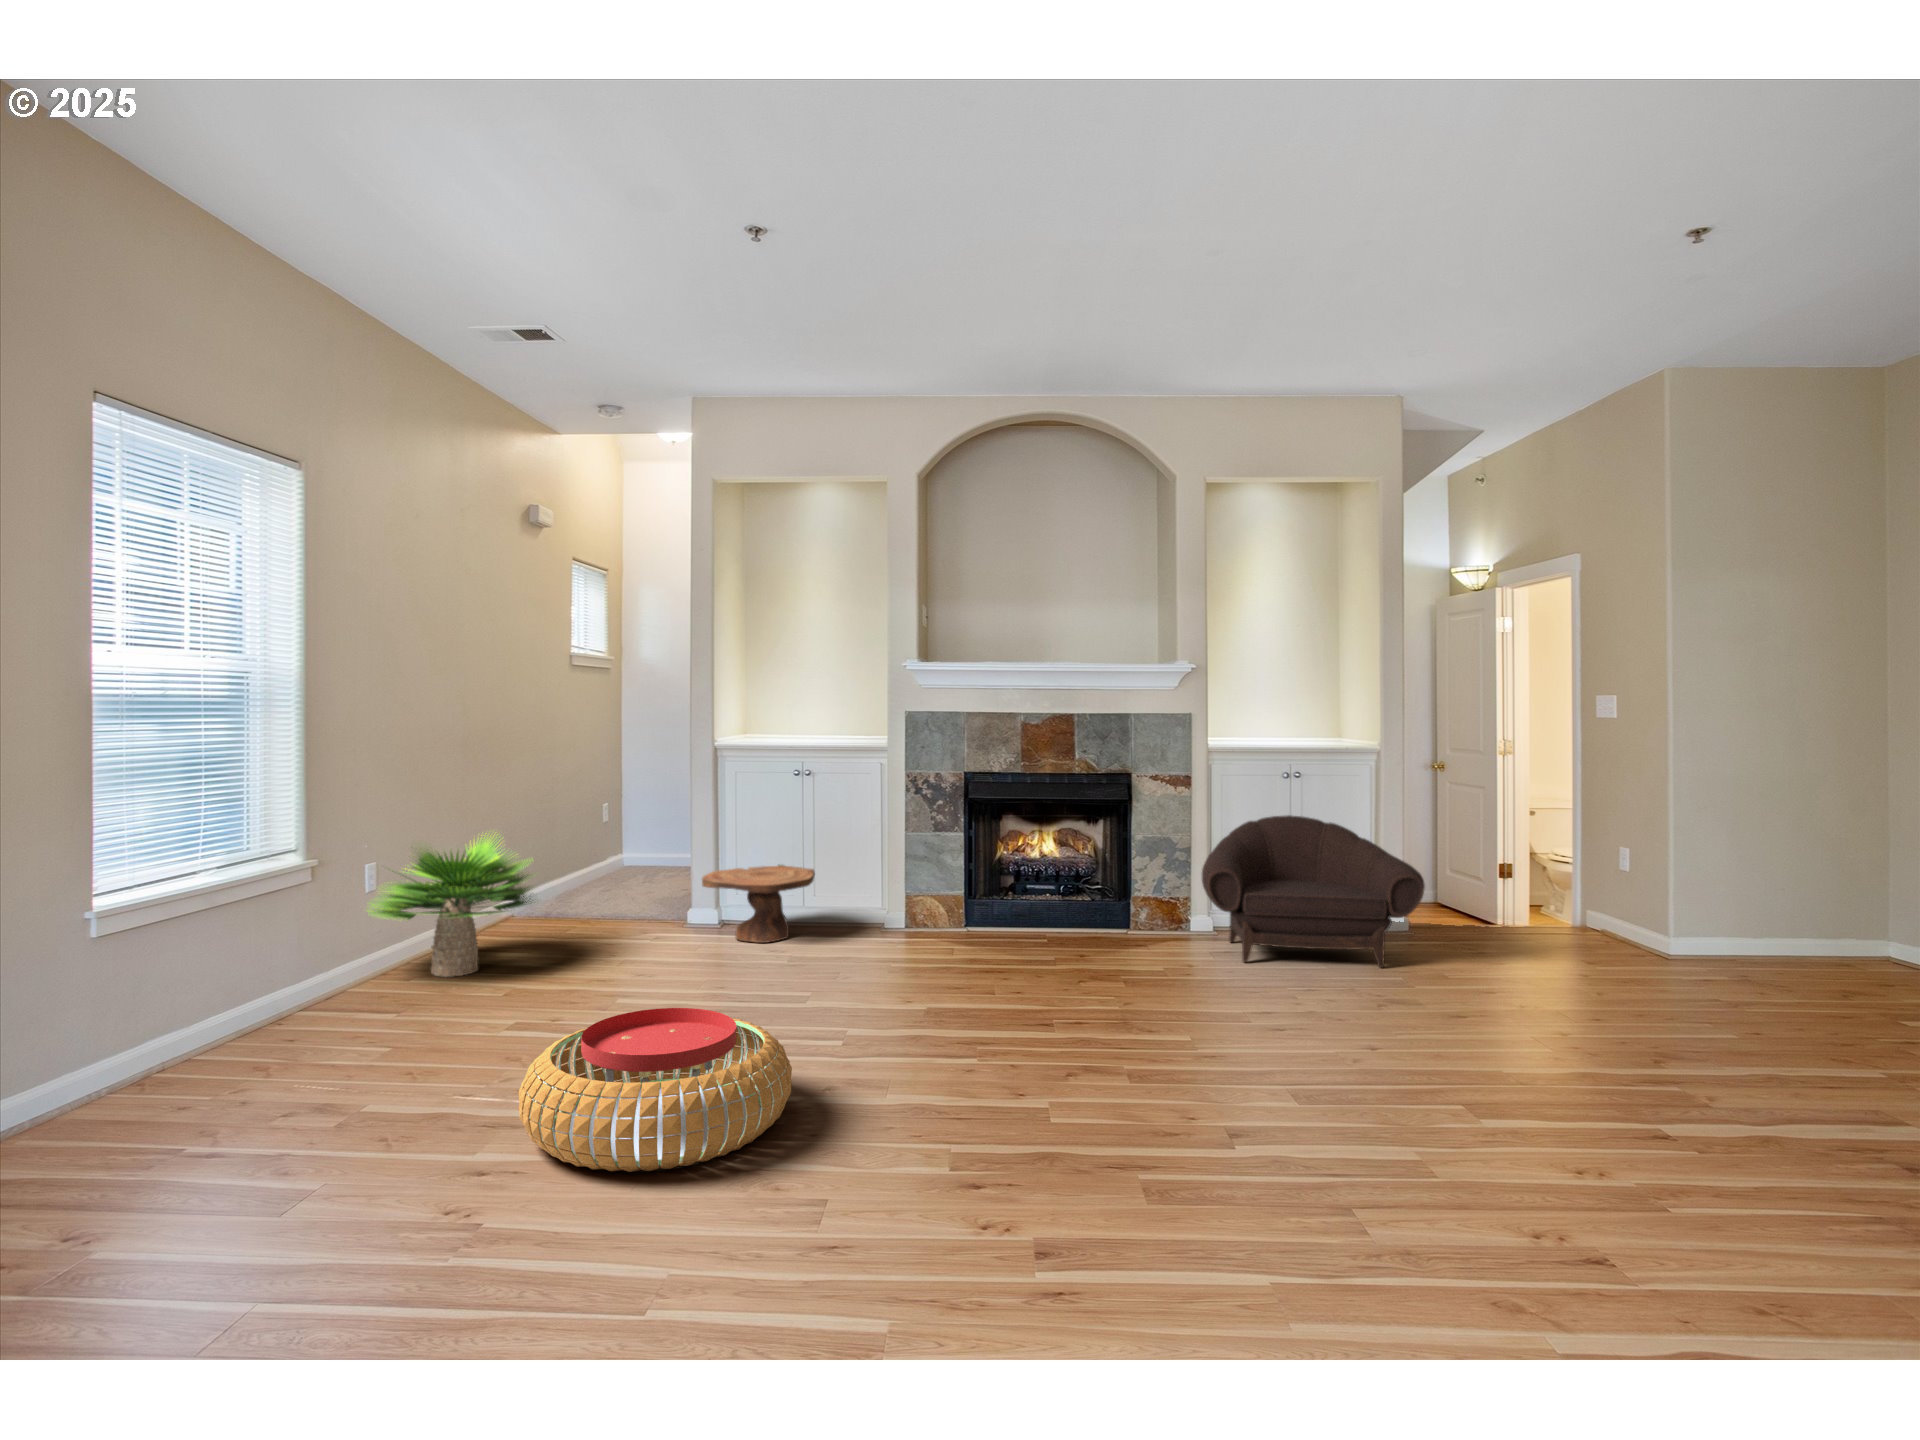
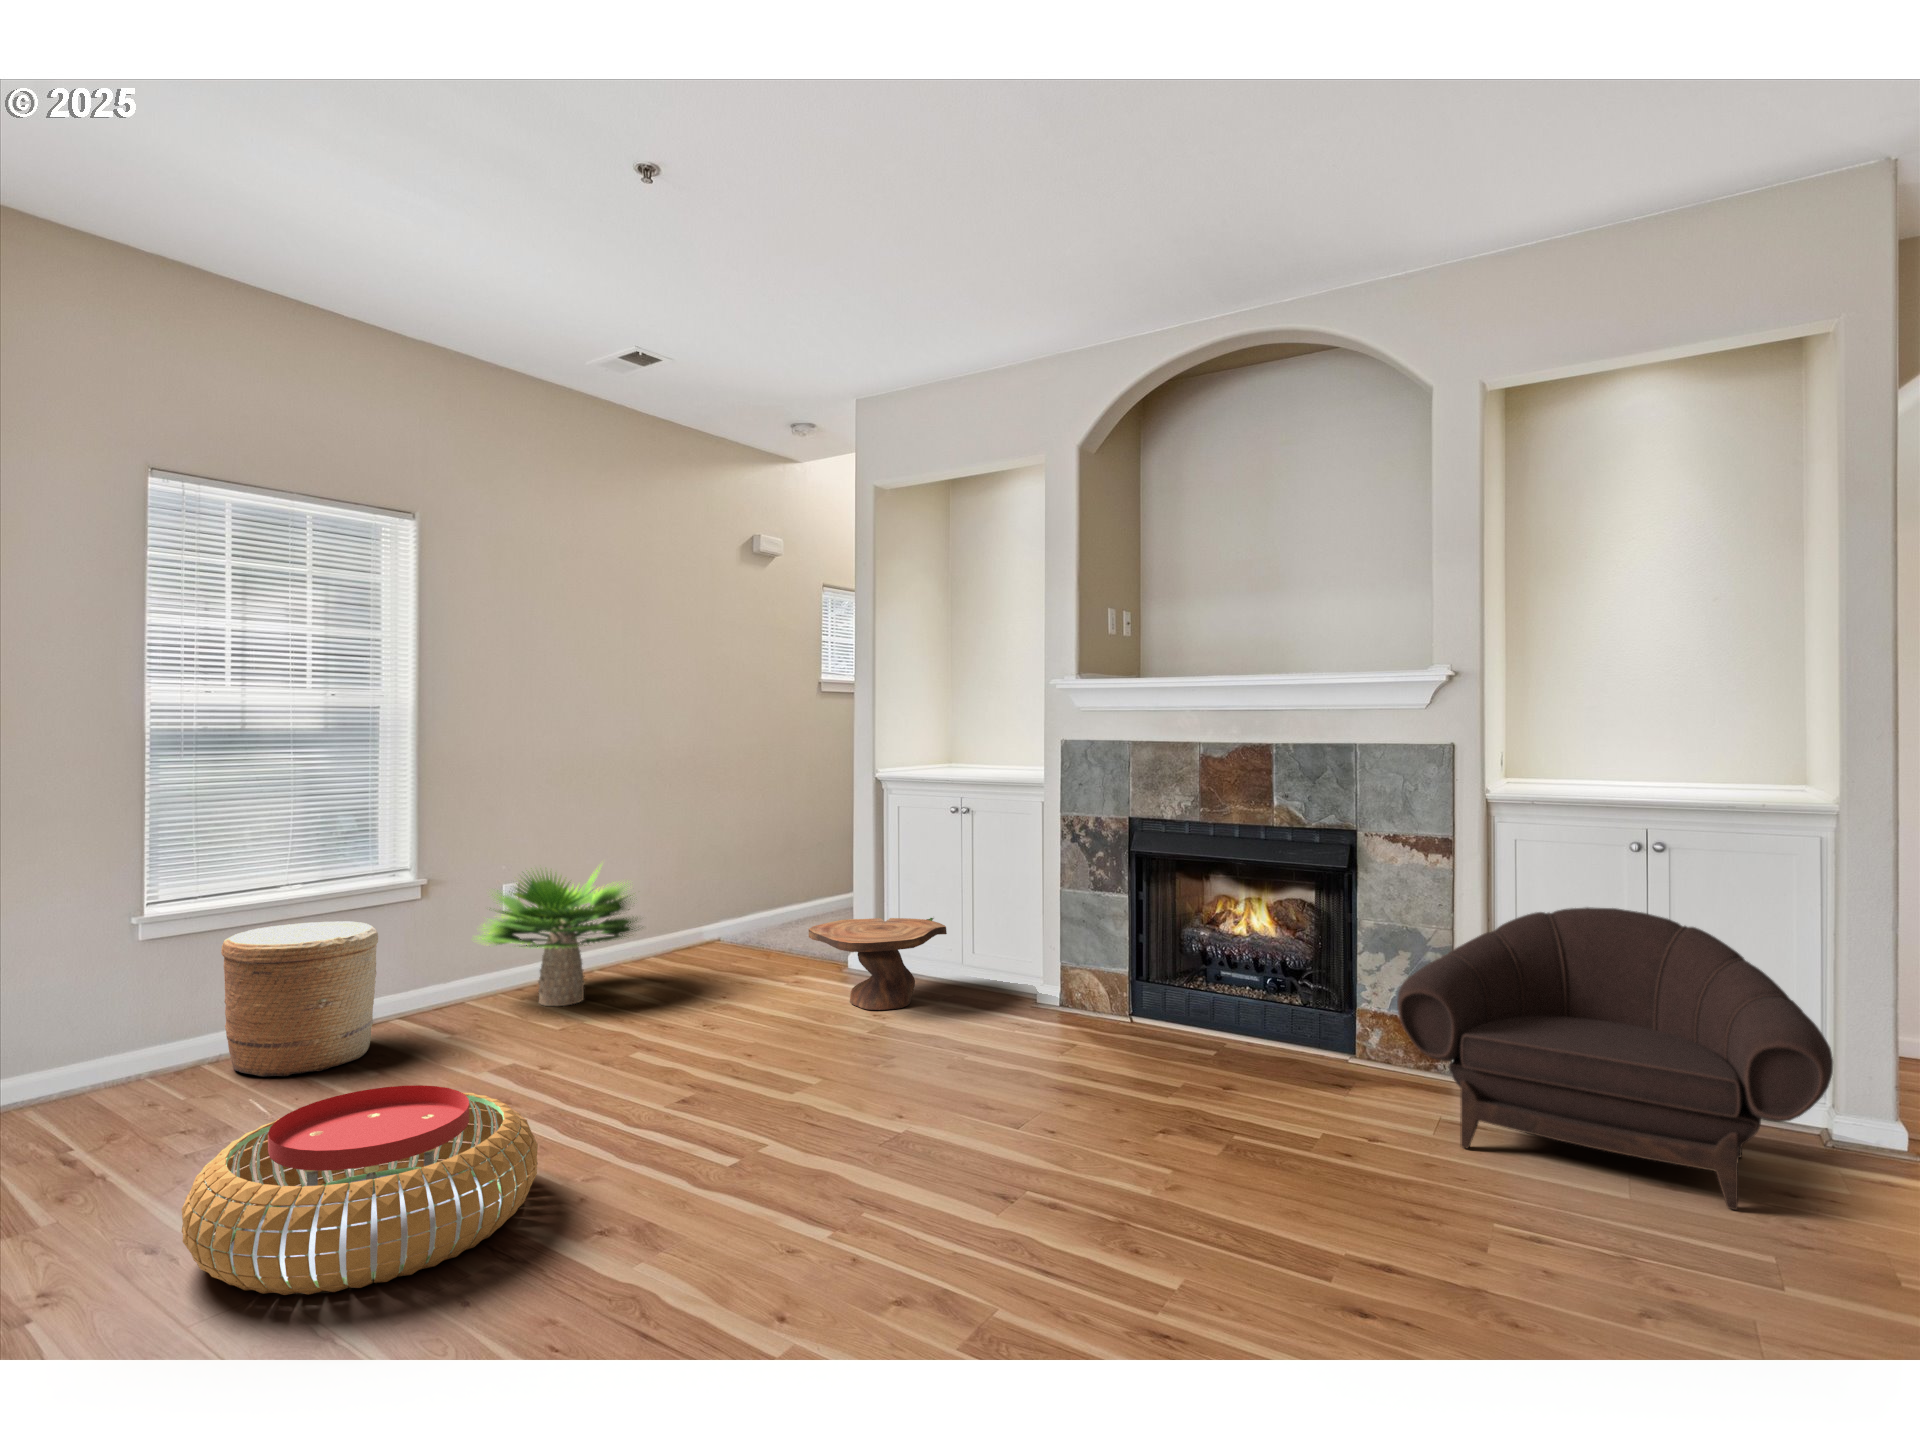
woven basket: none [184,903,357,1067] -> present [221,921,378,1077]

